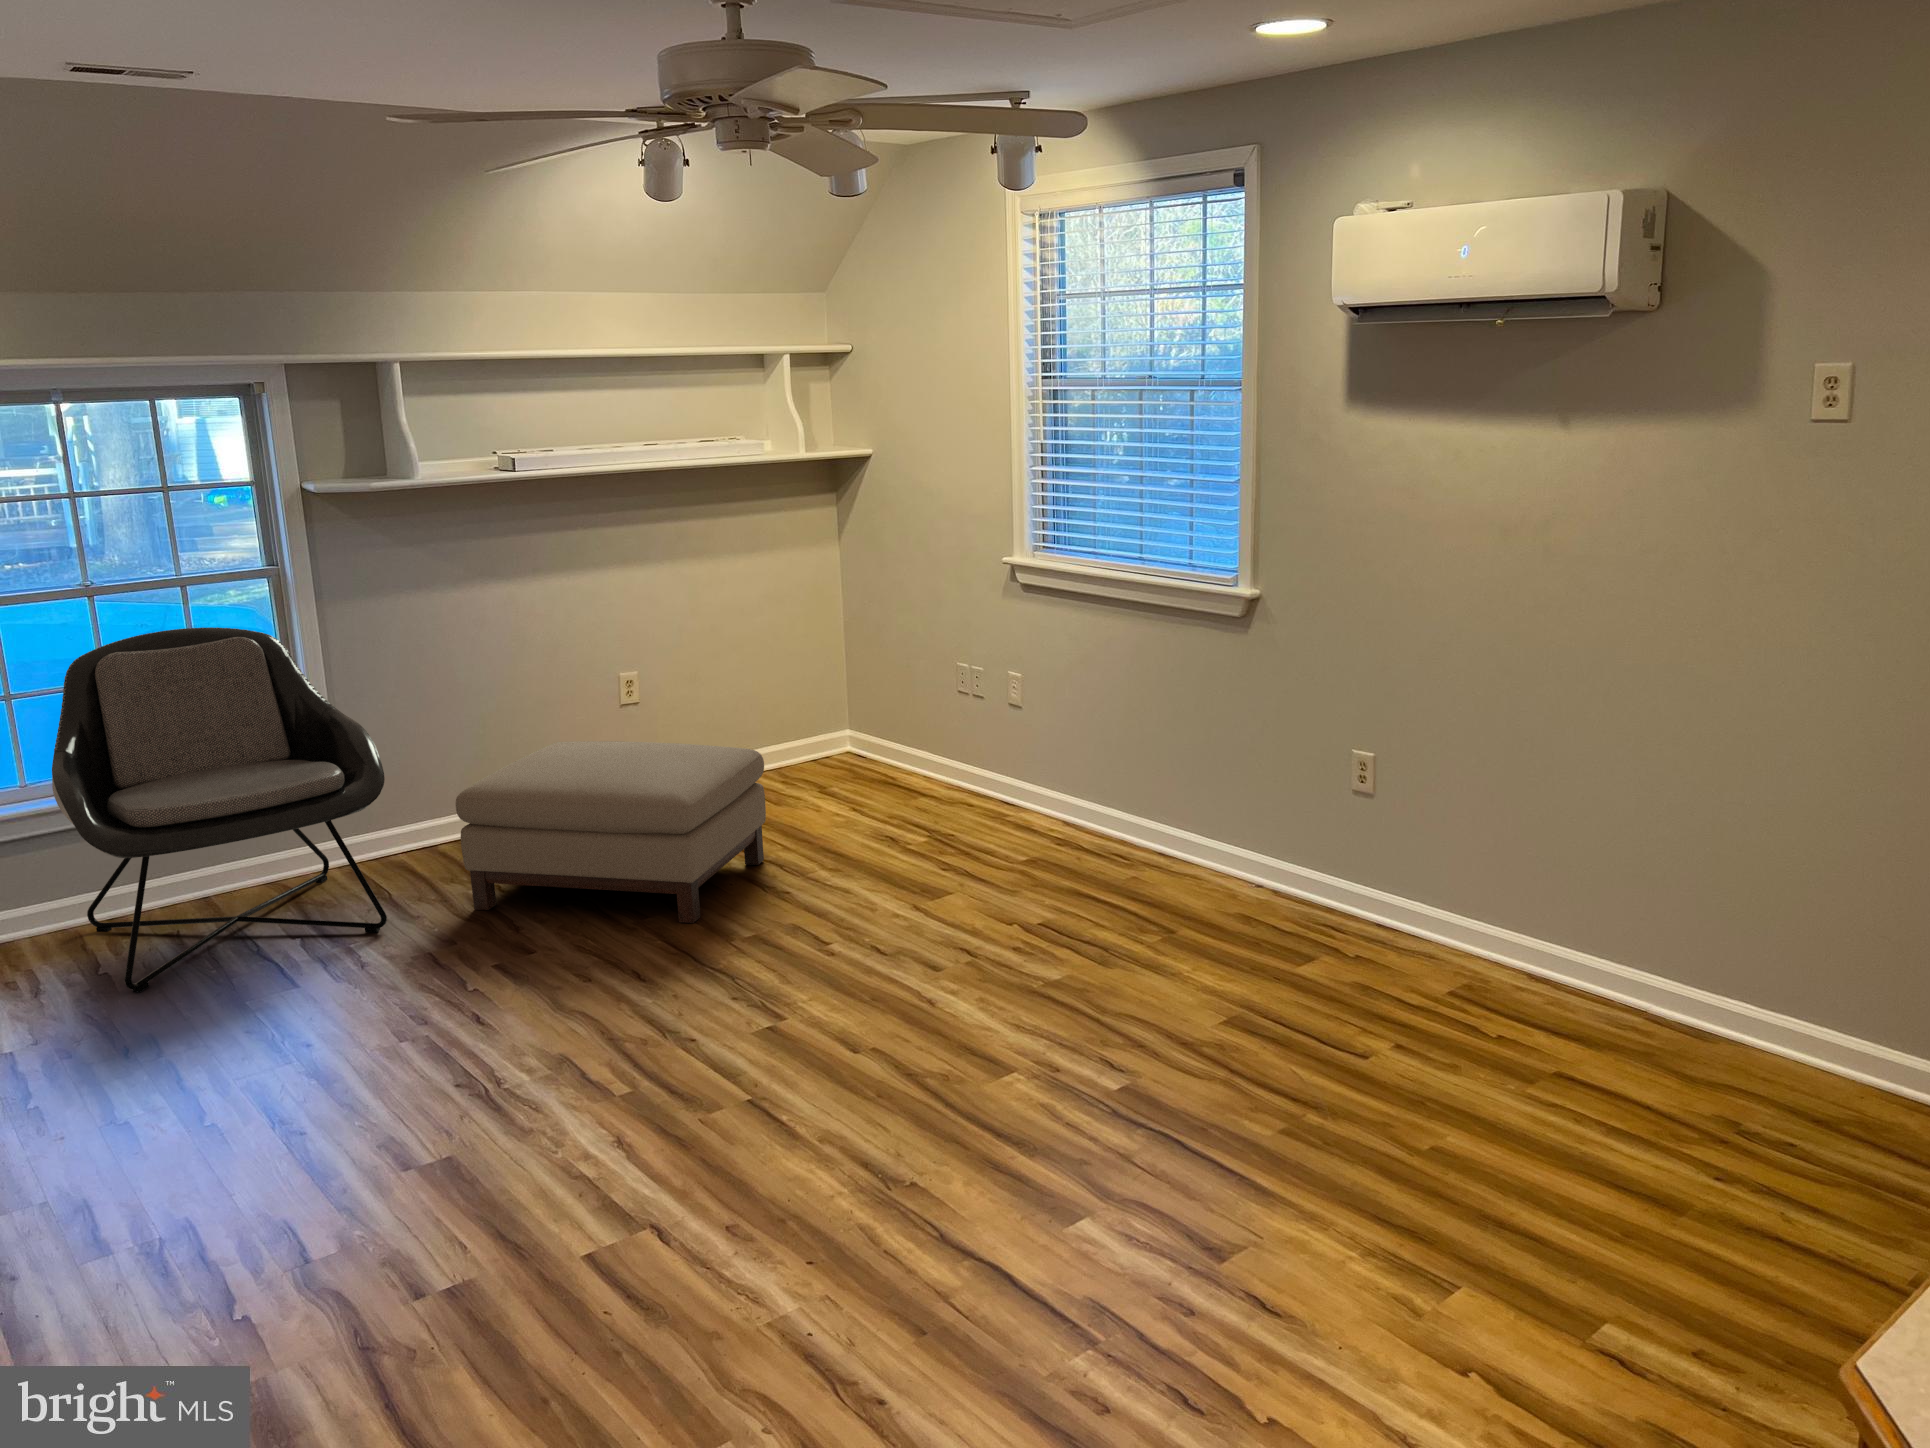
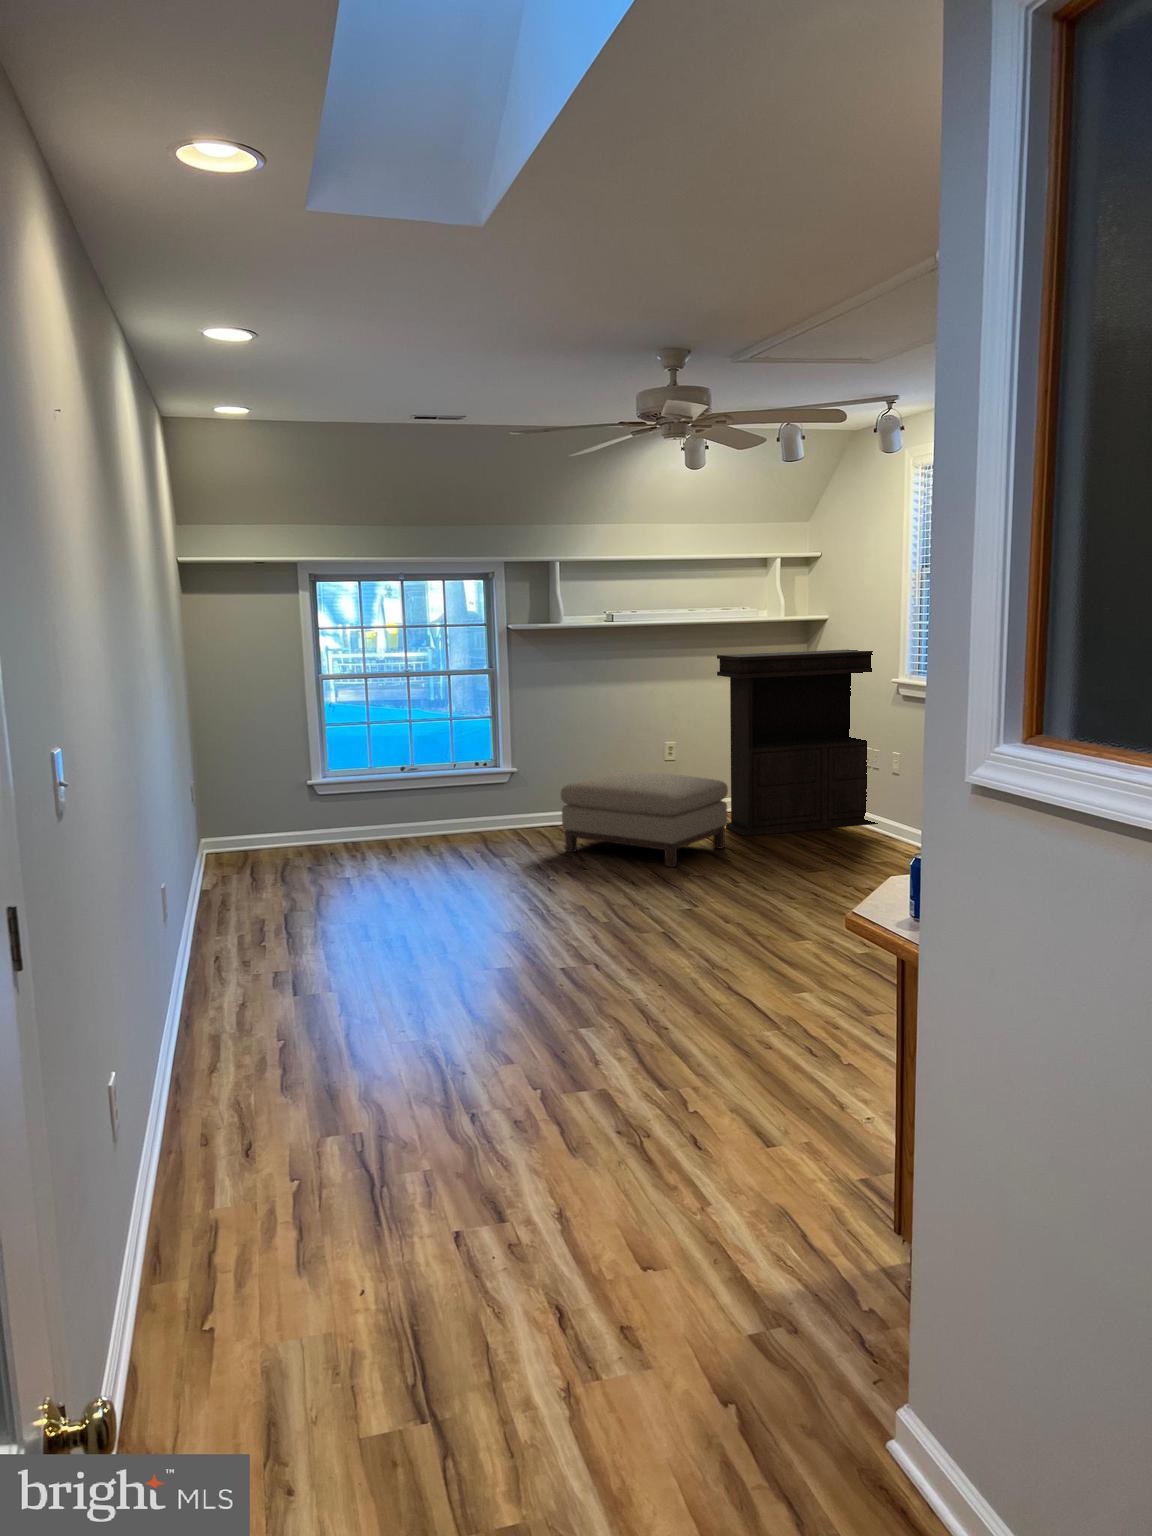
console table: none [710,496,1012,829] -> present [717,650,878,836]
lounge chair: present [52,627,387,992] -> none [383,697,526,864]

